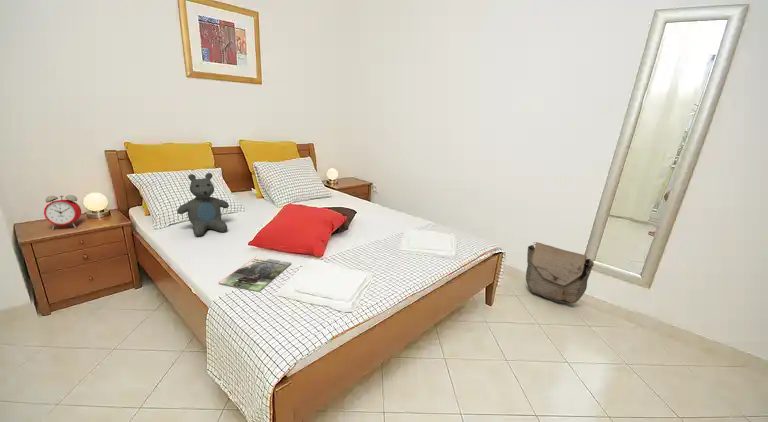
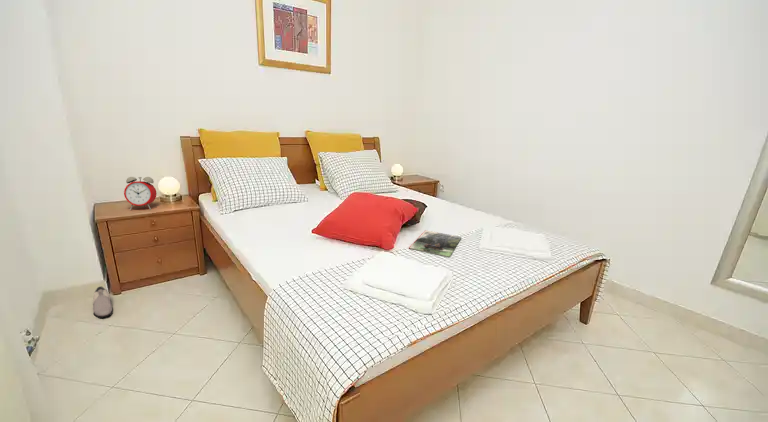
teddy bear: present [177,173,229,236] -> none [243,157,293,223]
bag: present [526,242,594,304] -> none [633,251,739,334]
magazine: present [219,257,291,292] -> present [409,230,461,257]
shoe: none [16,310,41,342] -> present [93,286,113,318]

